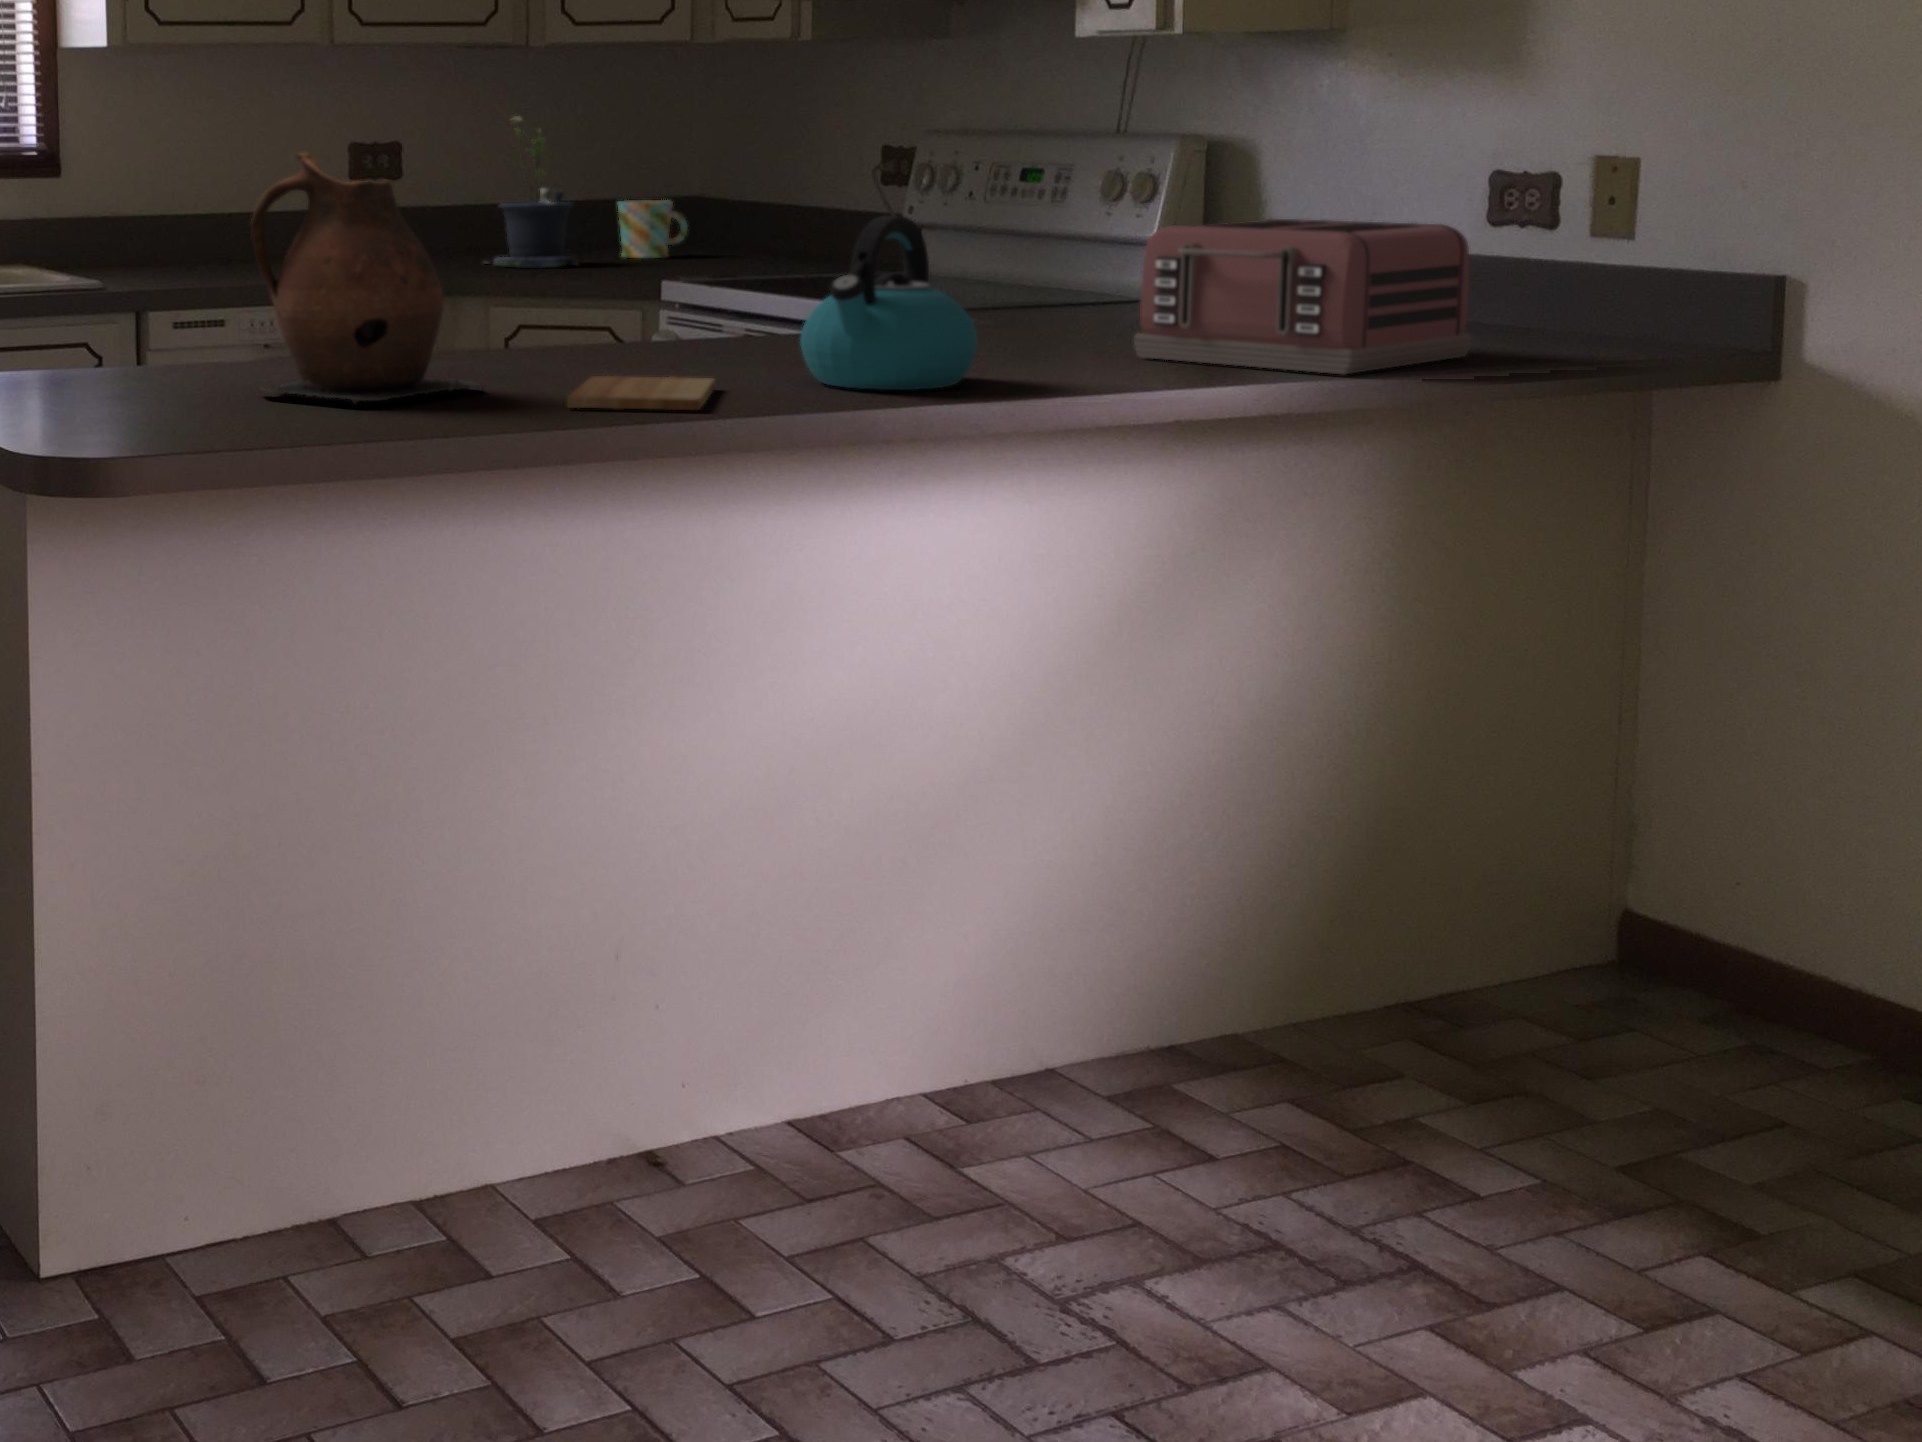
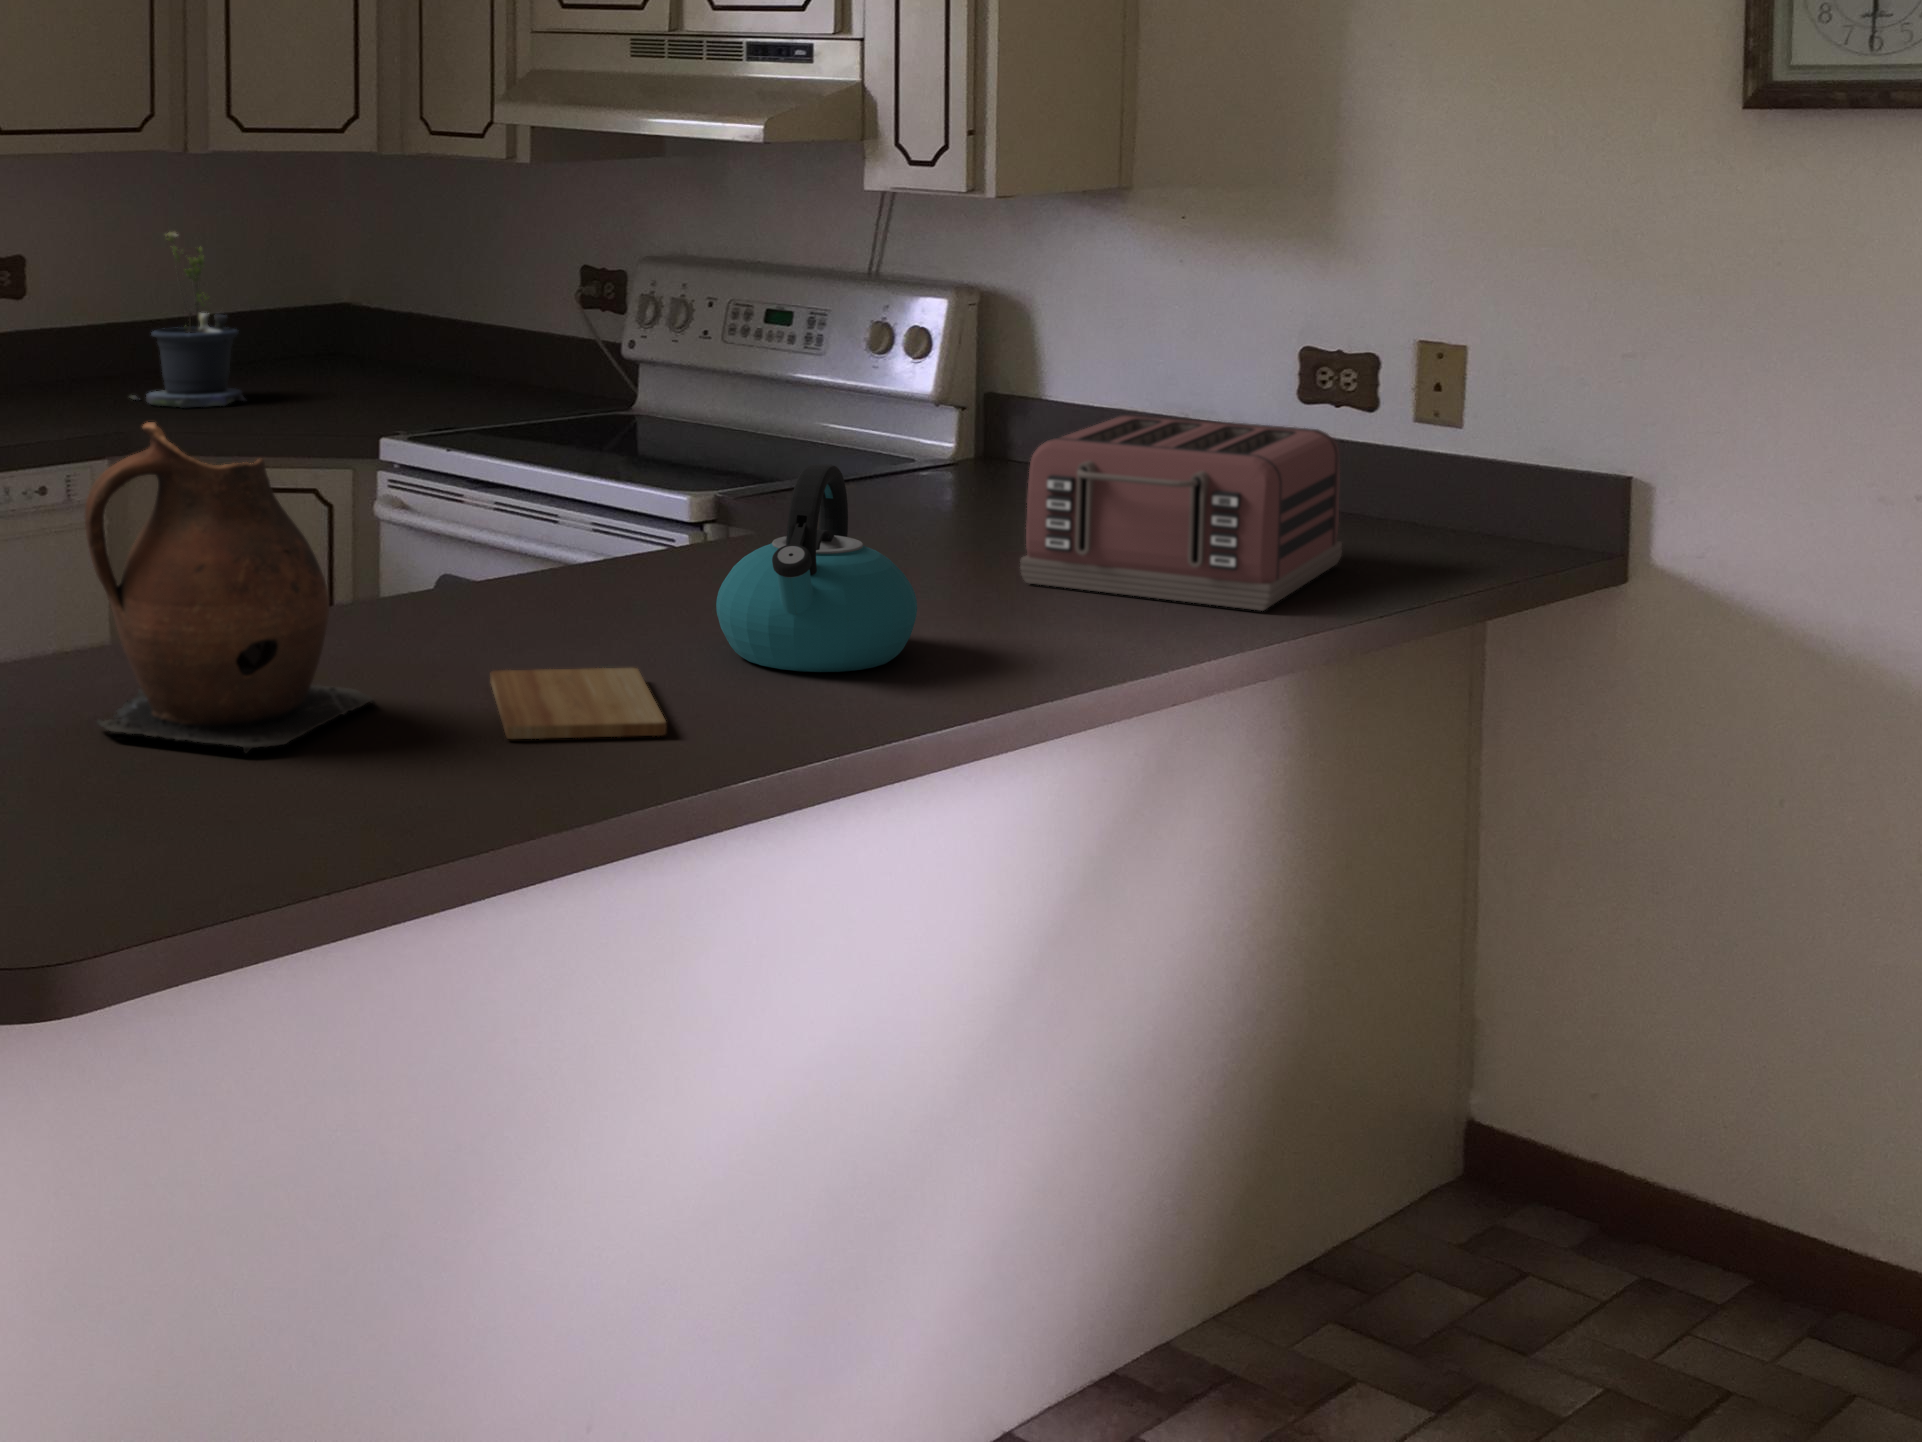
mug: present [617,200,688,258] -> none [274,314,354,383]

